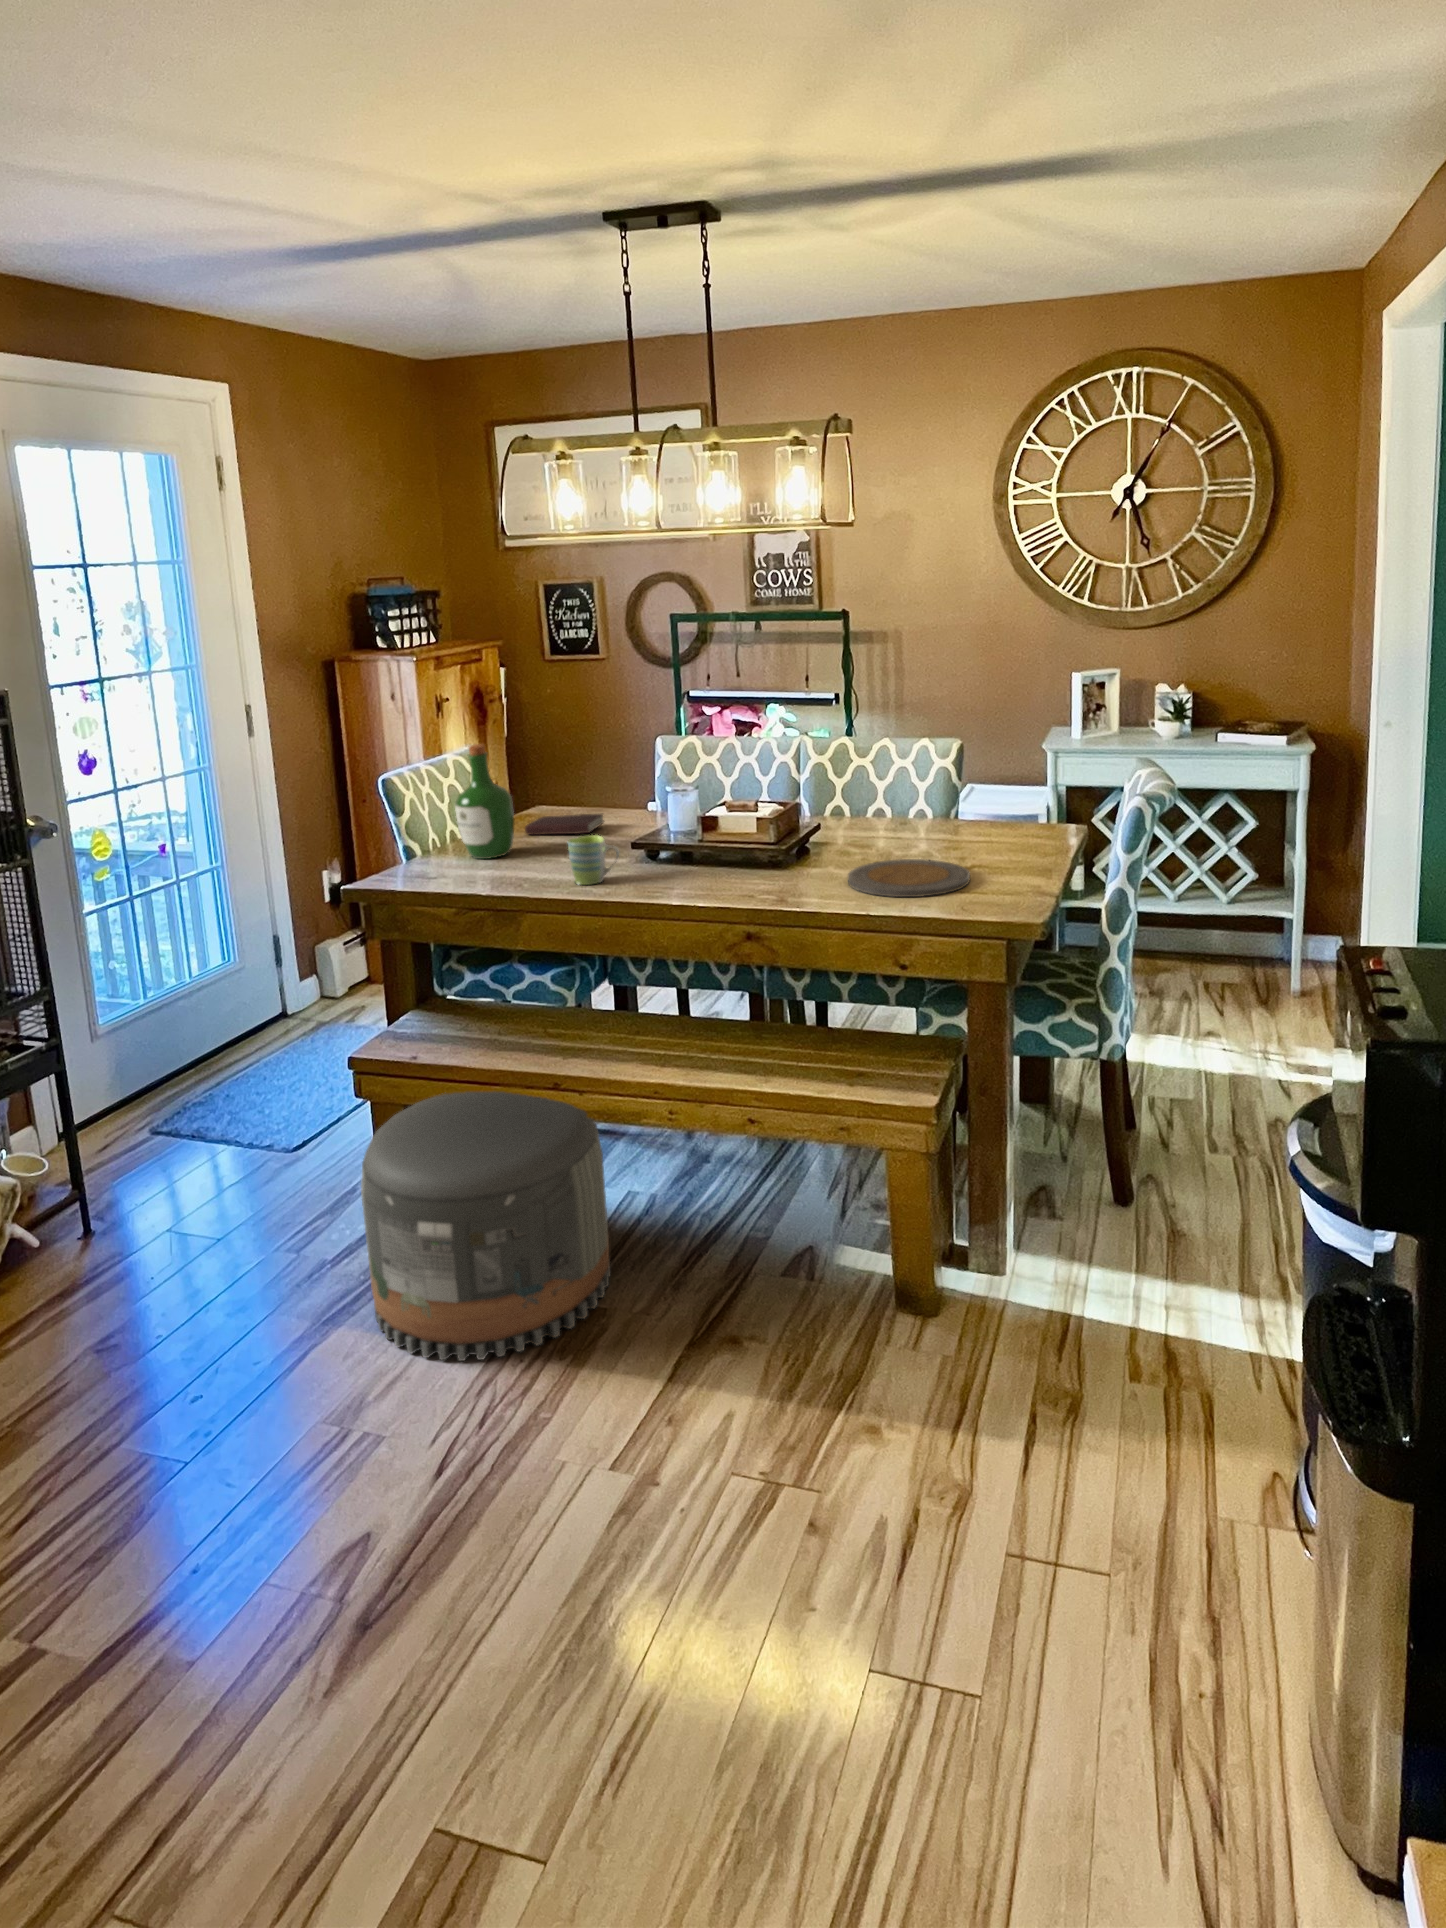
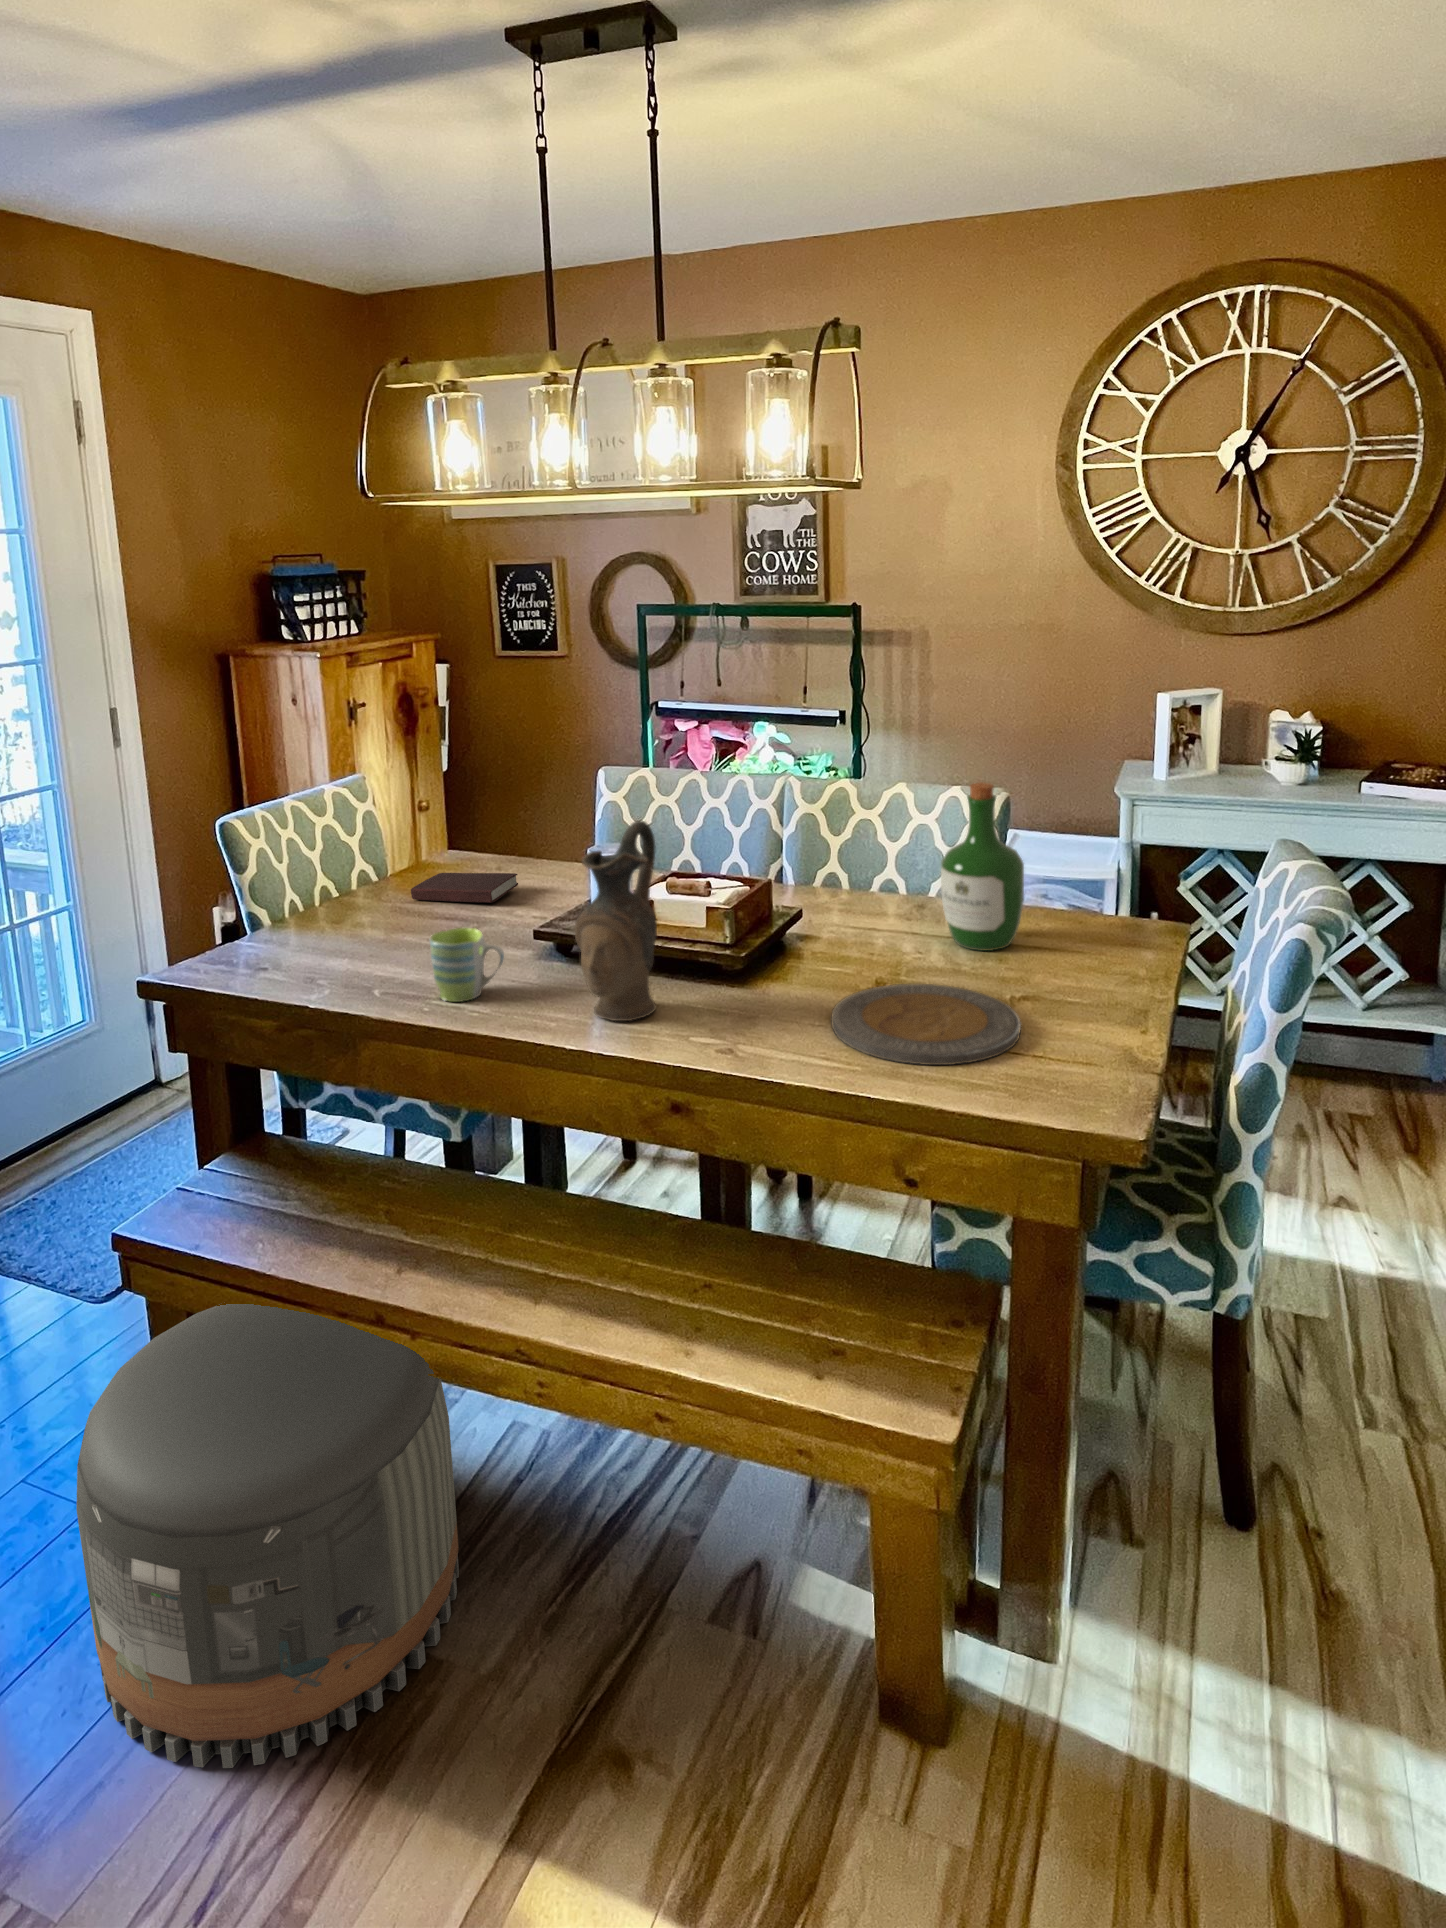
wine bottle: present [455,744,514,859] -> present [941,782,1024,951]
ceramic pitcher: none [673,753,729,888] -> present [574,820,657,1021]

